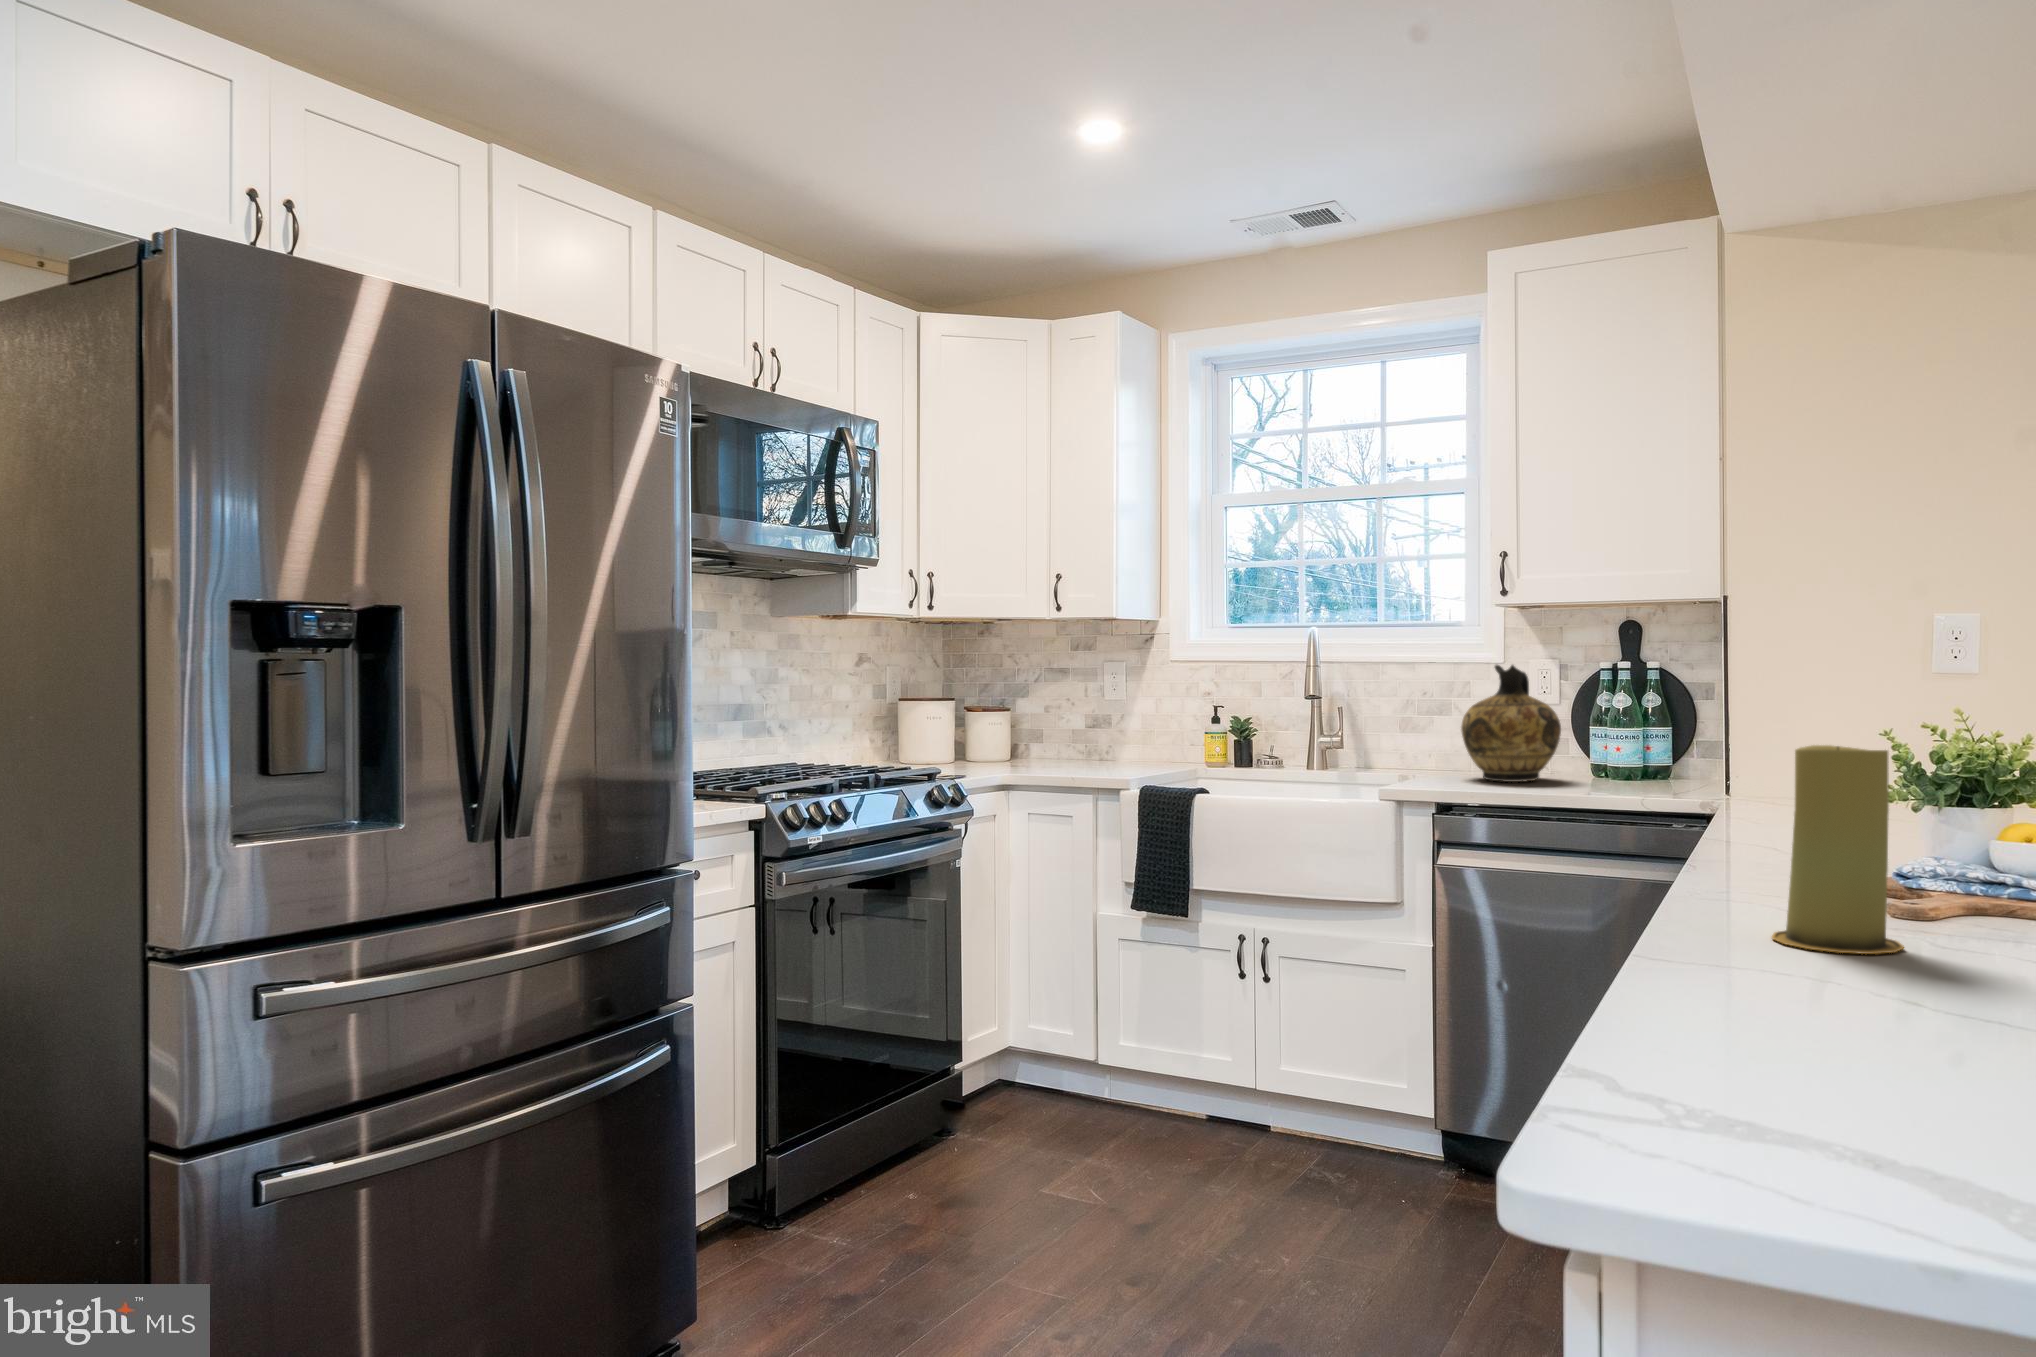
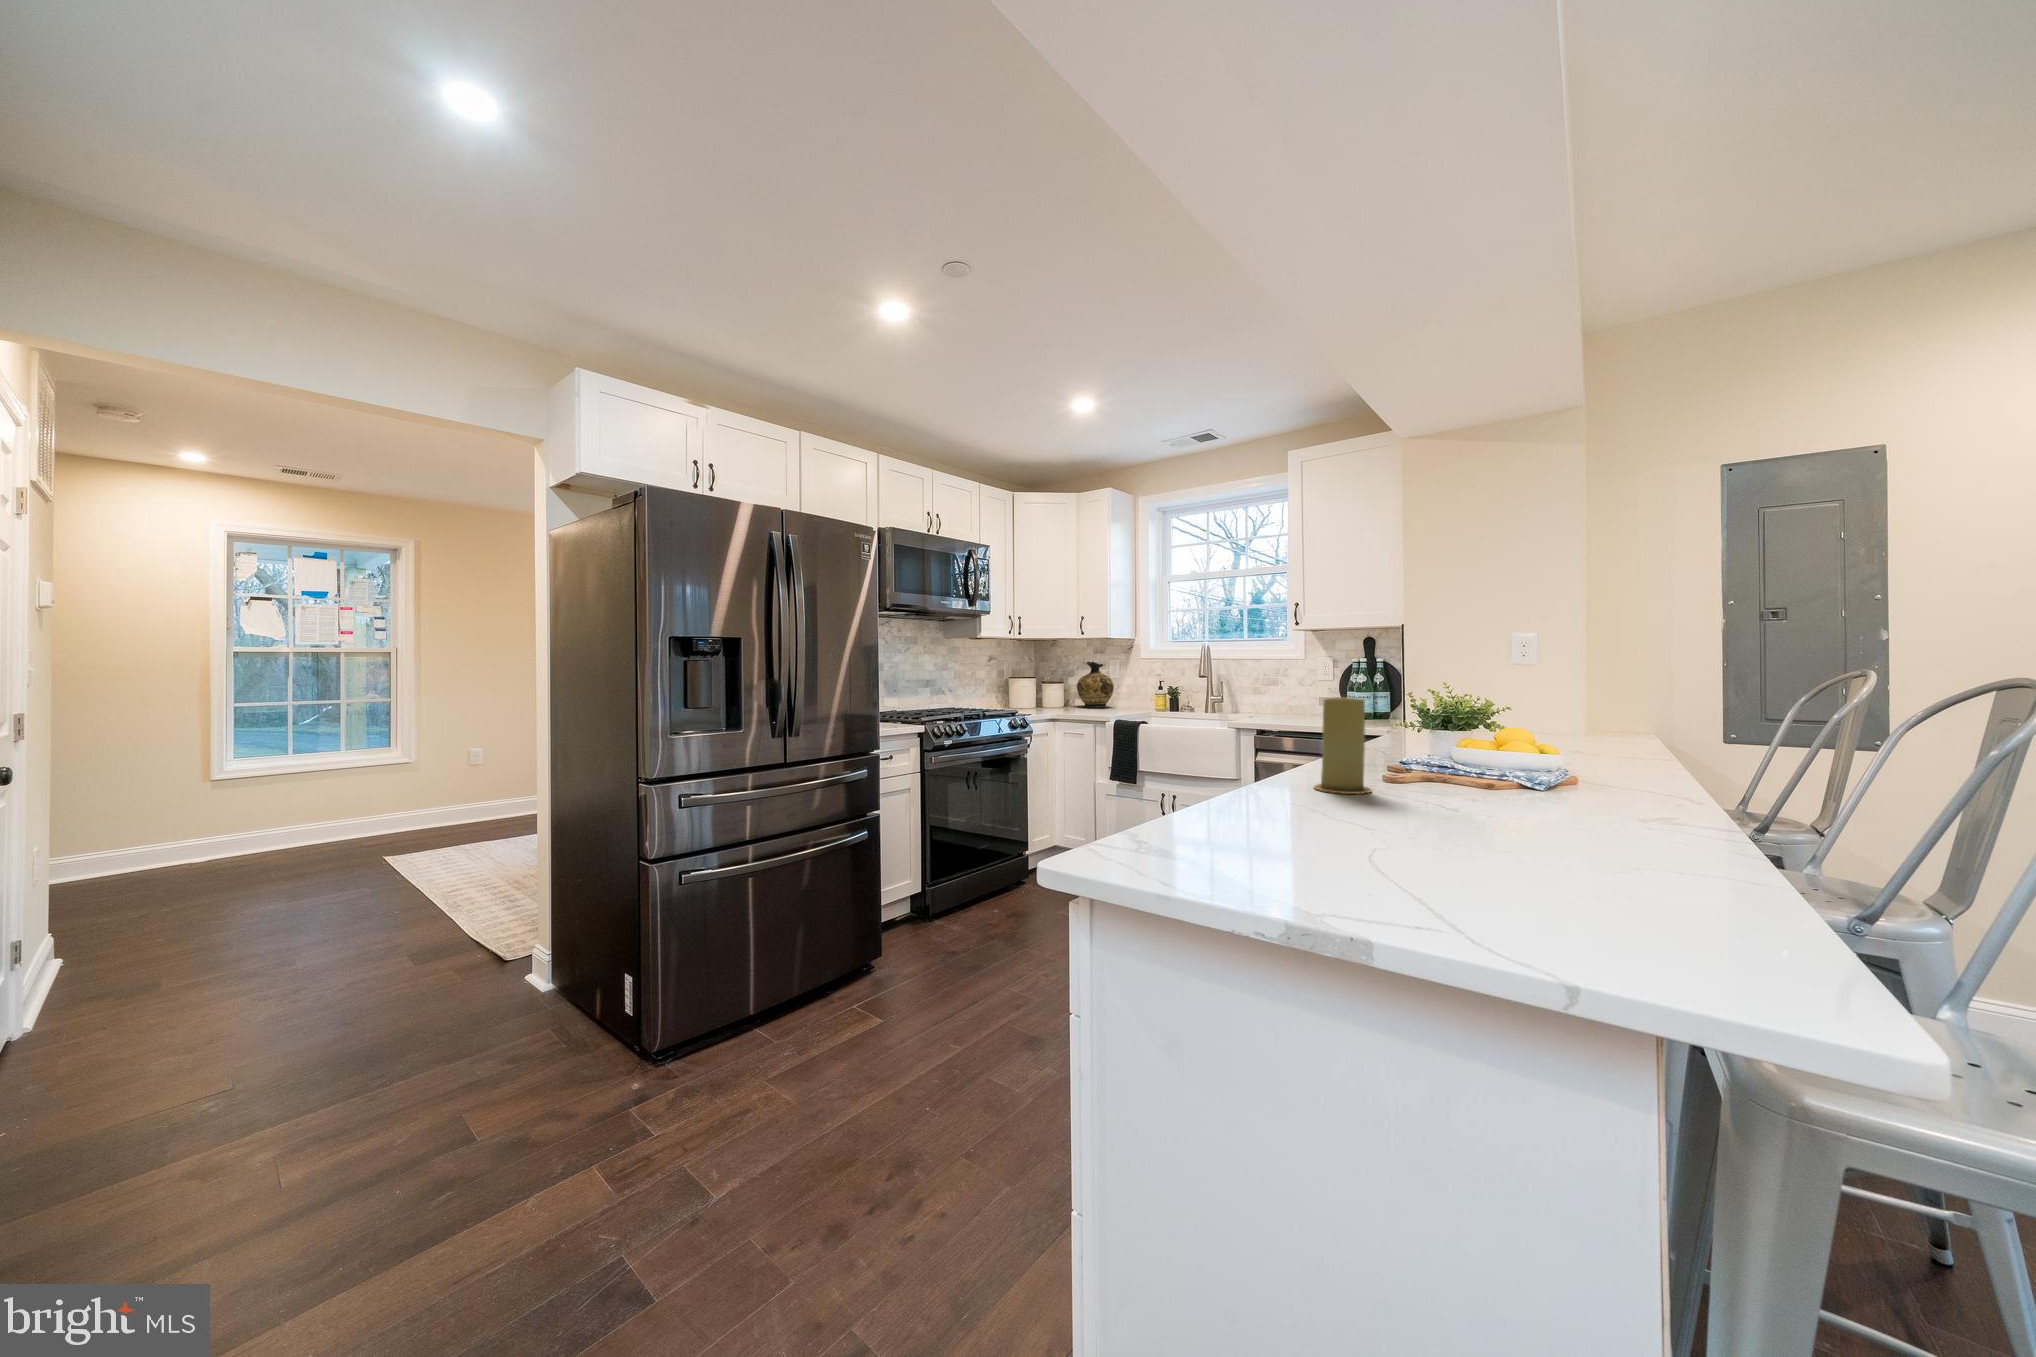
ceramic jug: present [1461,665,1561,782] -> present [1077,662,1114,707]

